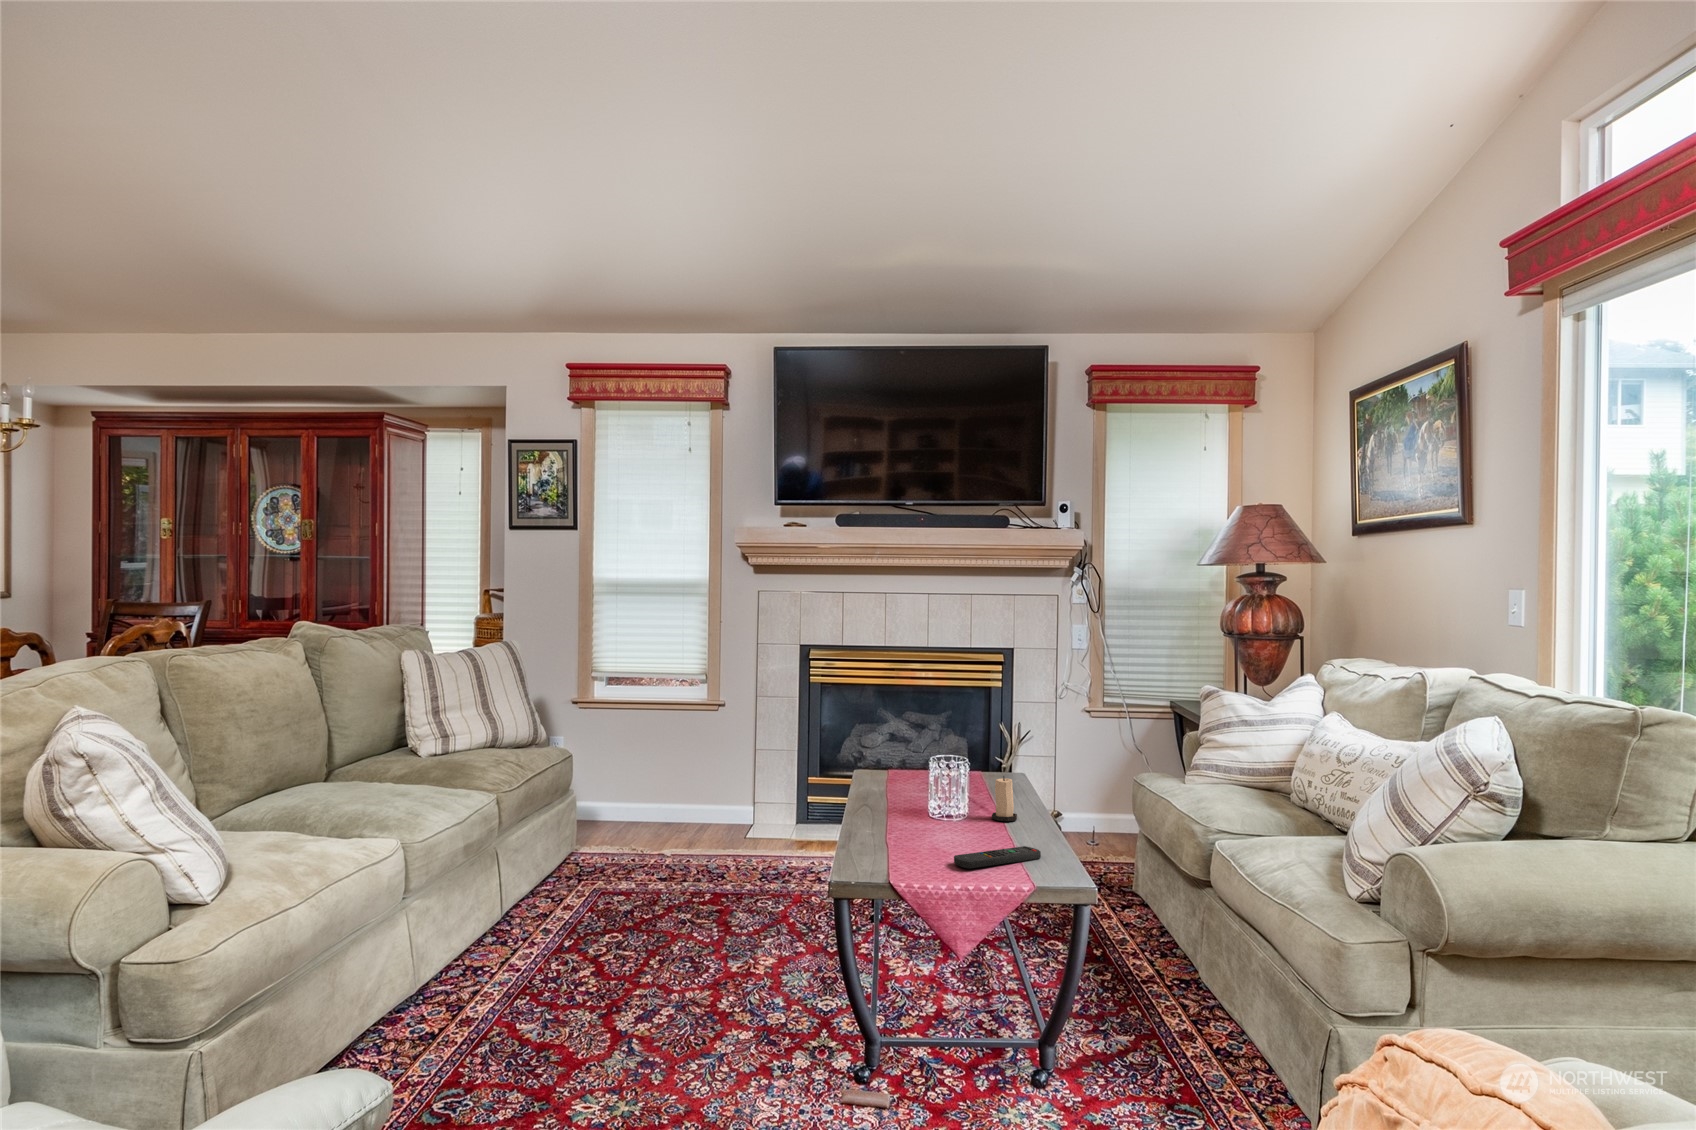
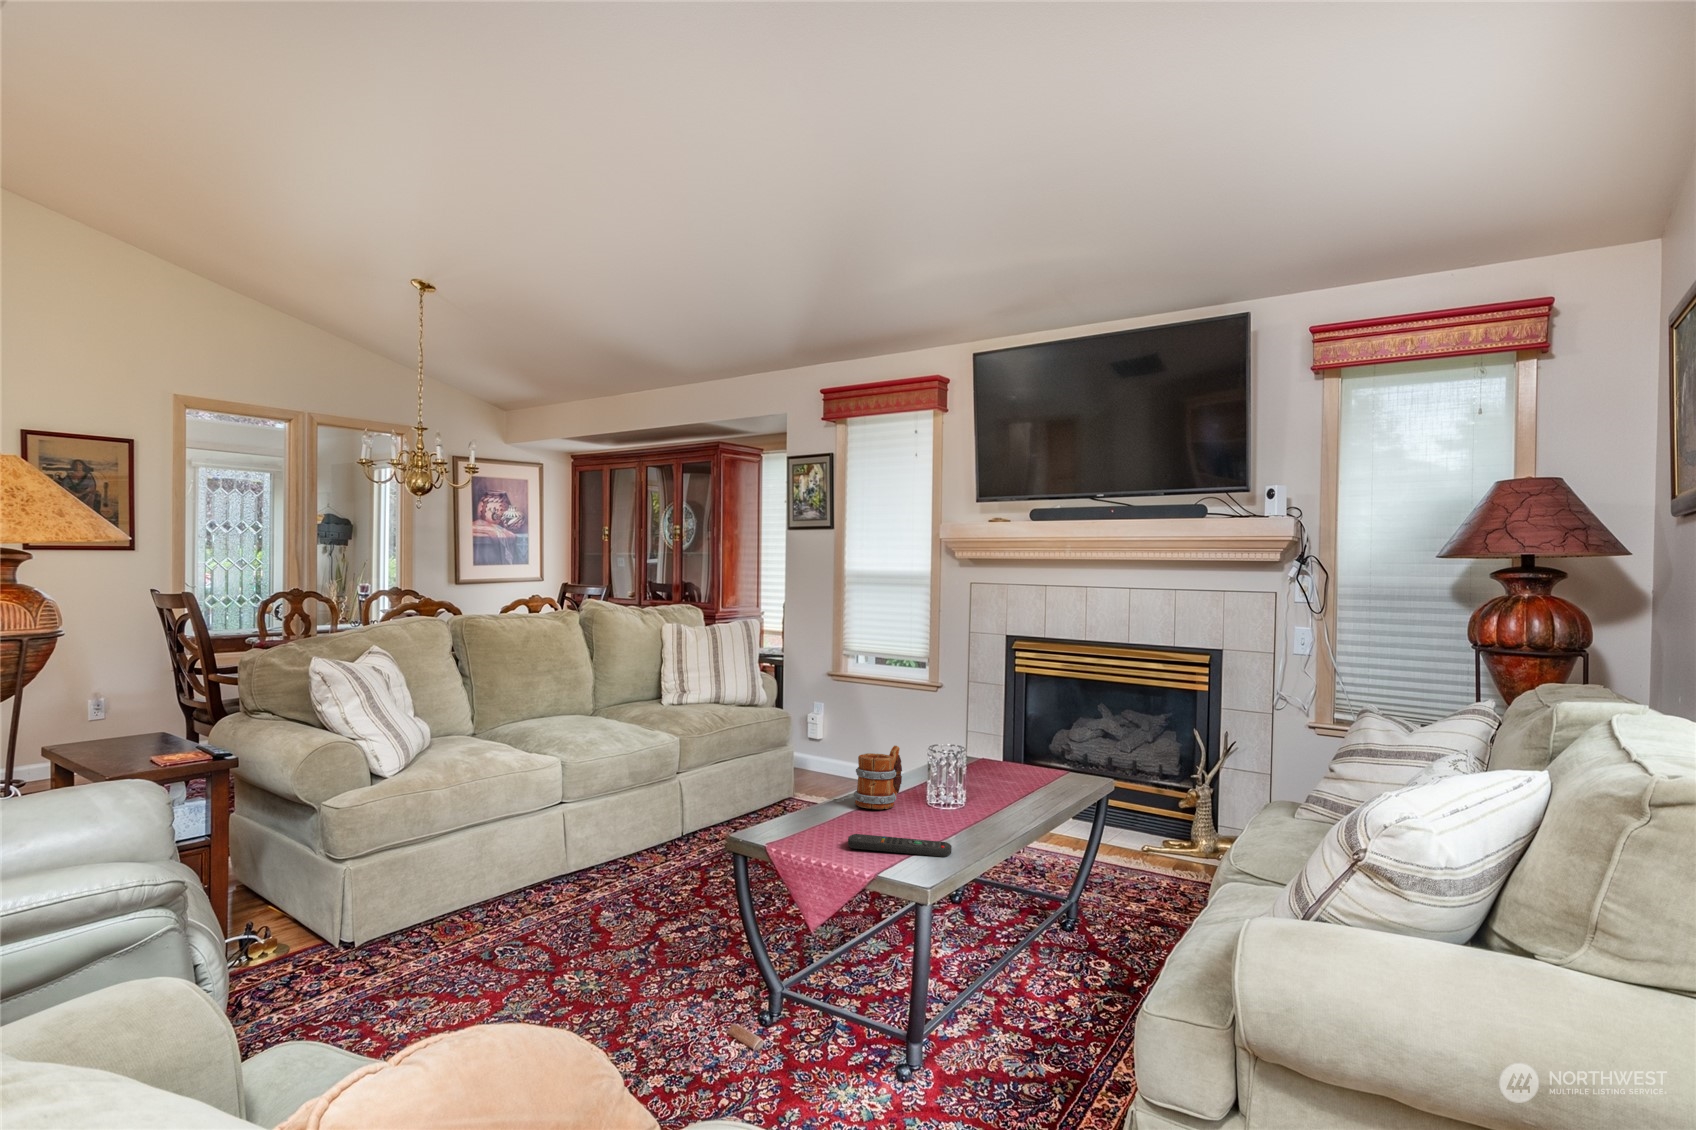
mug: none [877,767,916,832] -> present [854,746,902,809]
candle: present [992,776,1017,821] -> none [986,769,1014,821]

